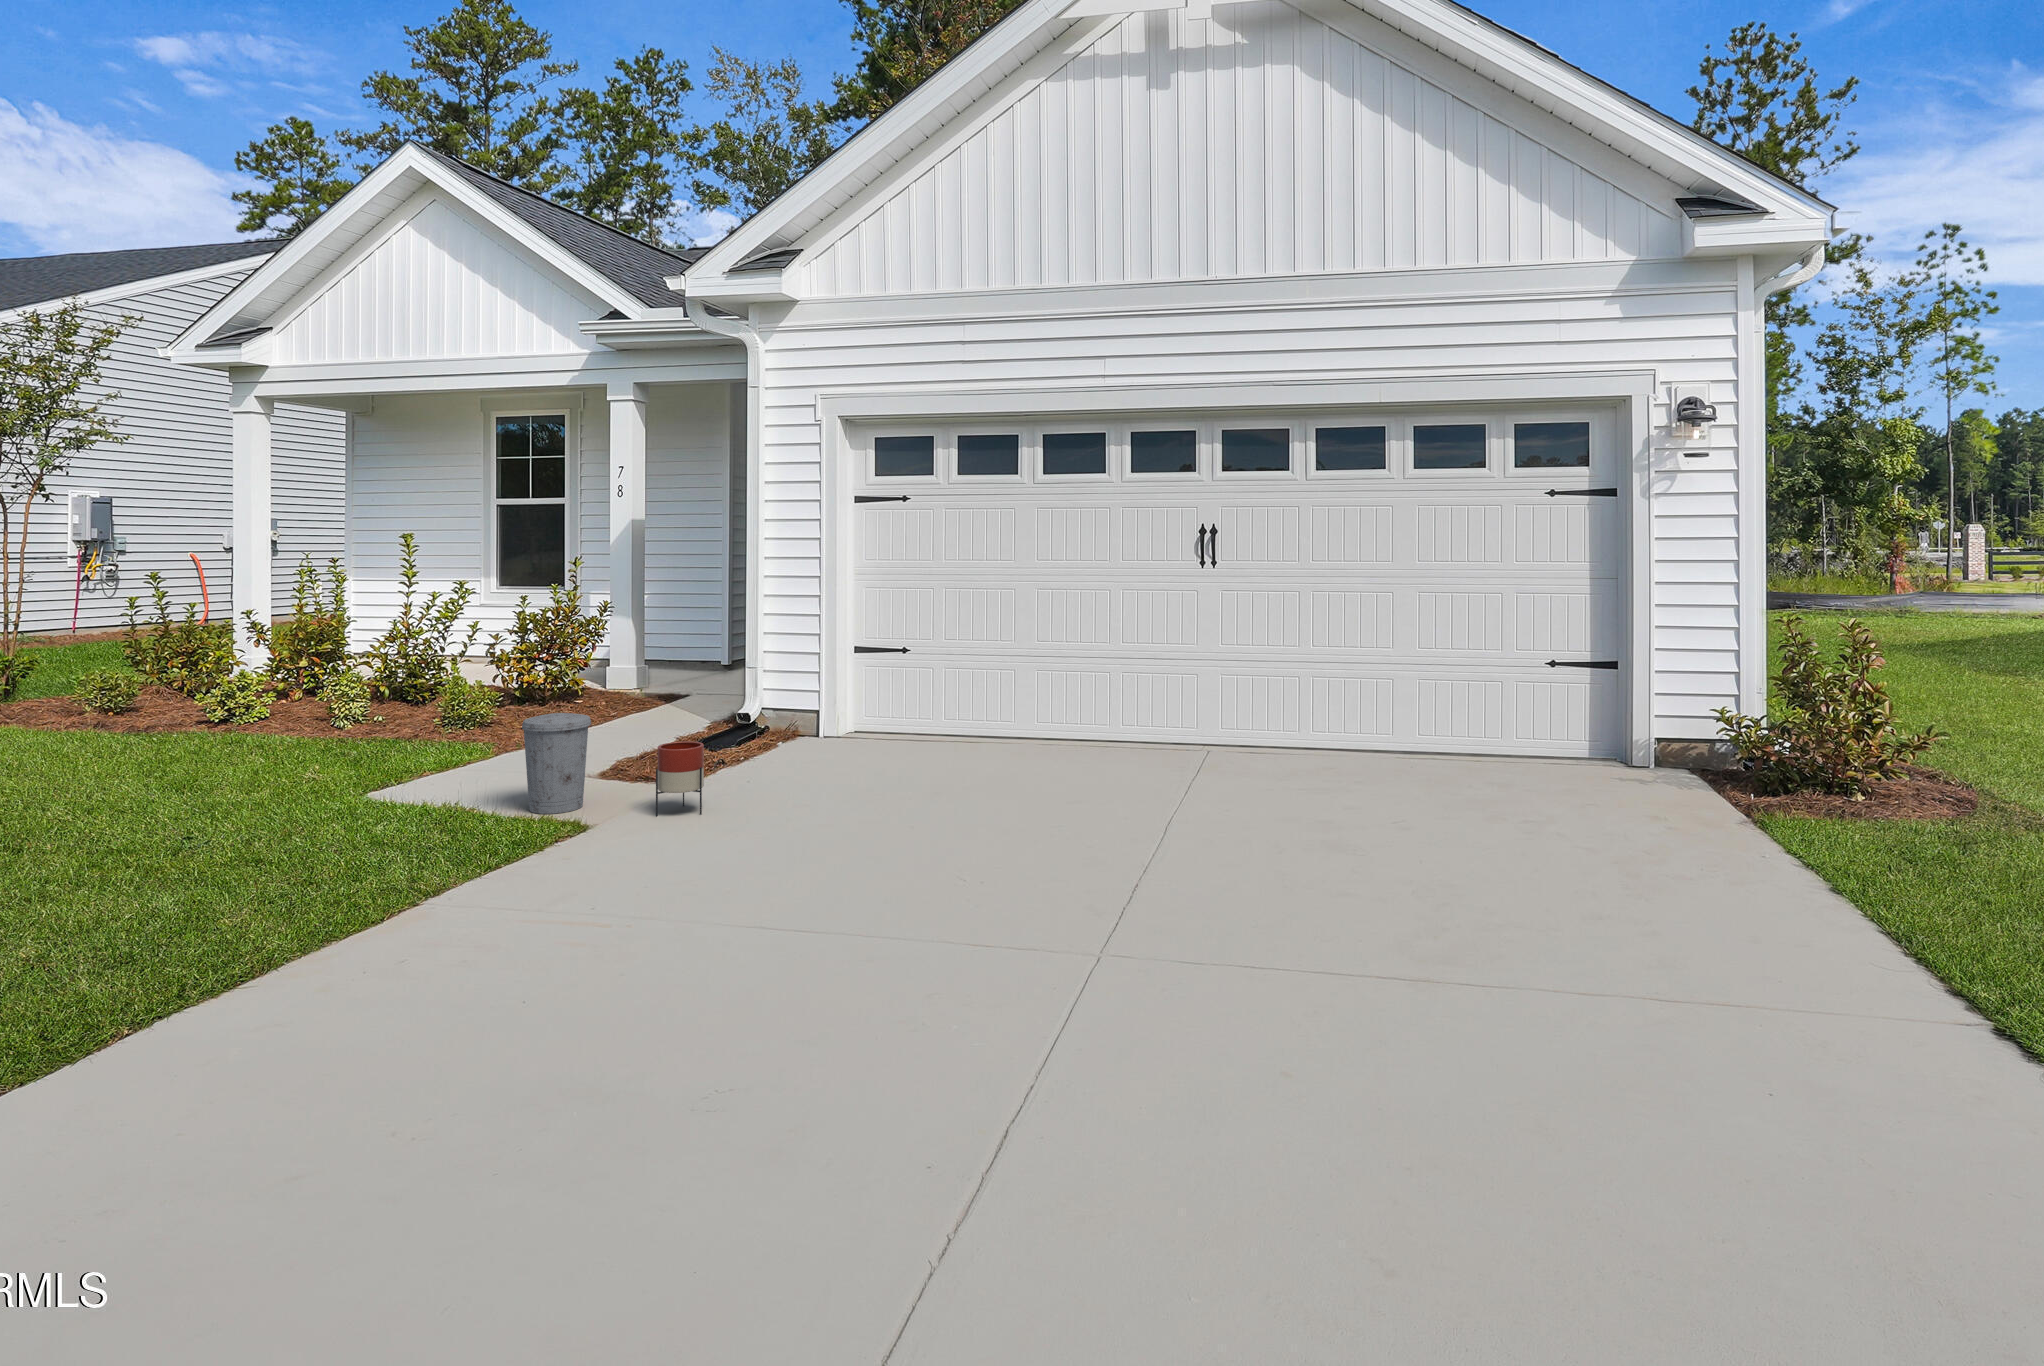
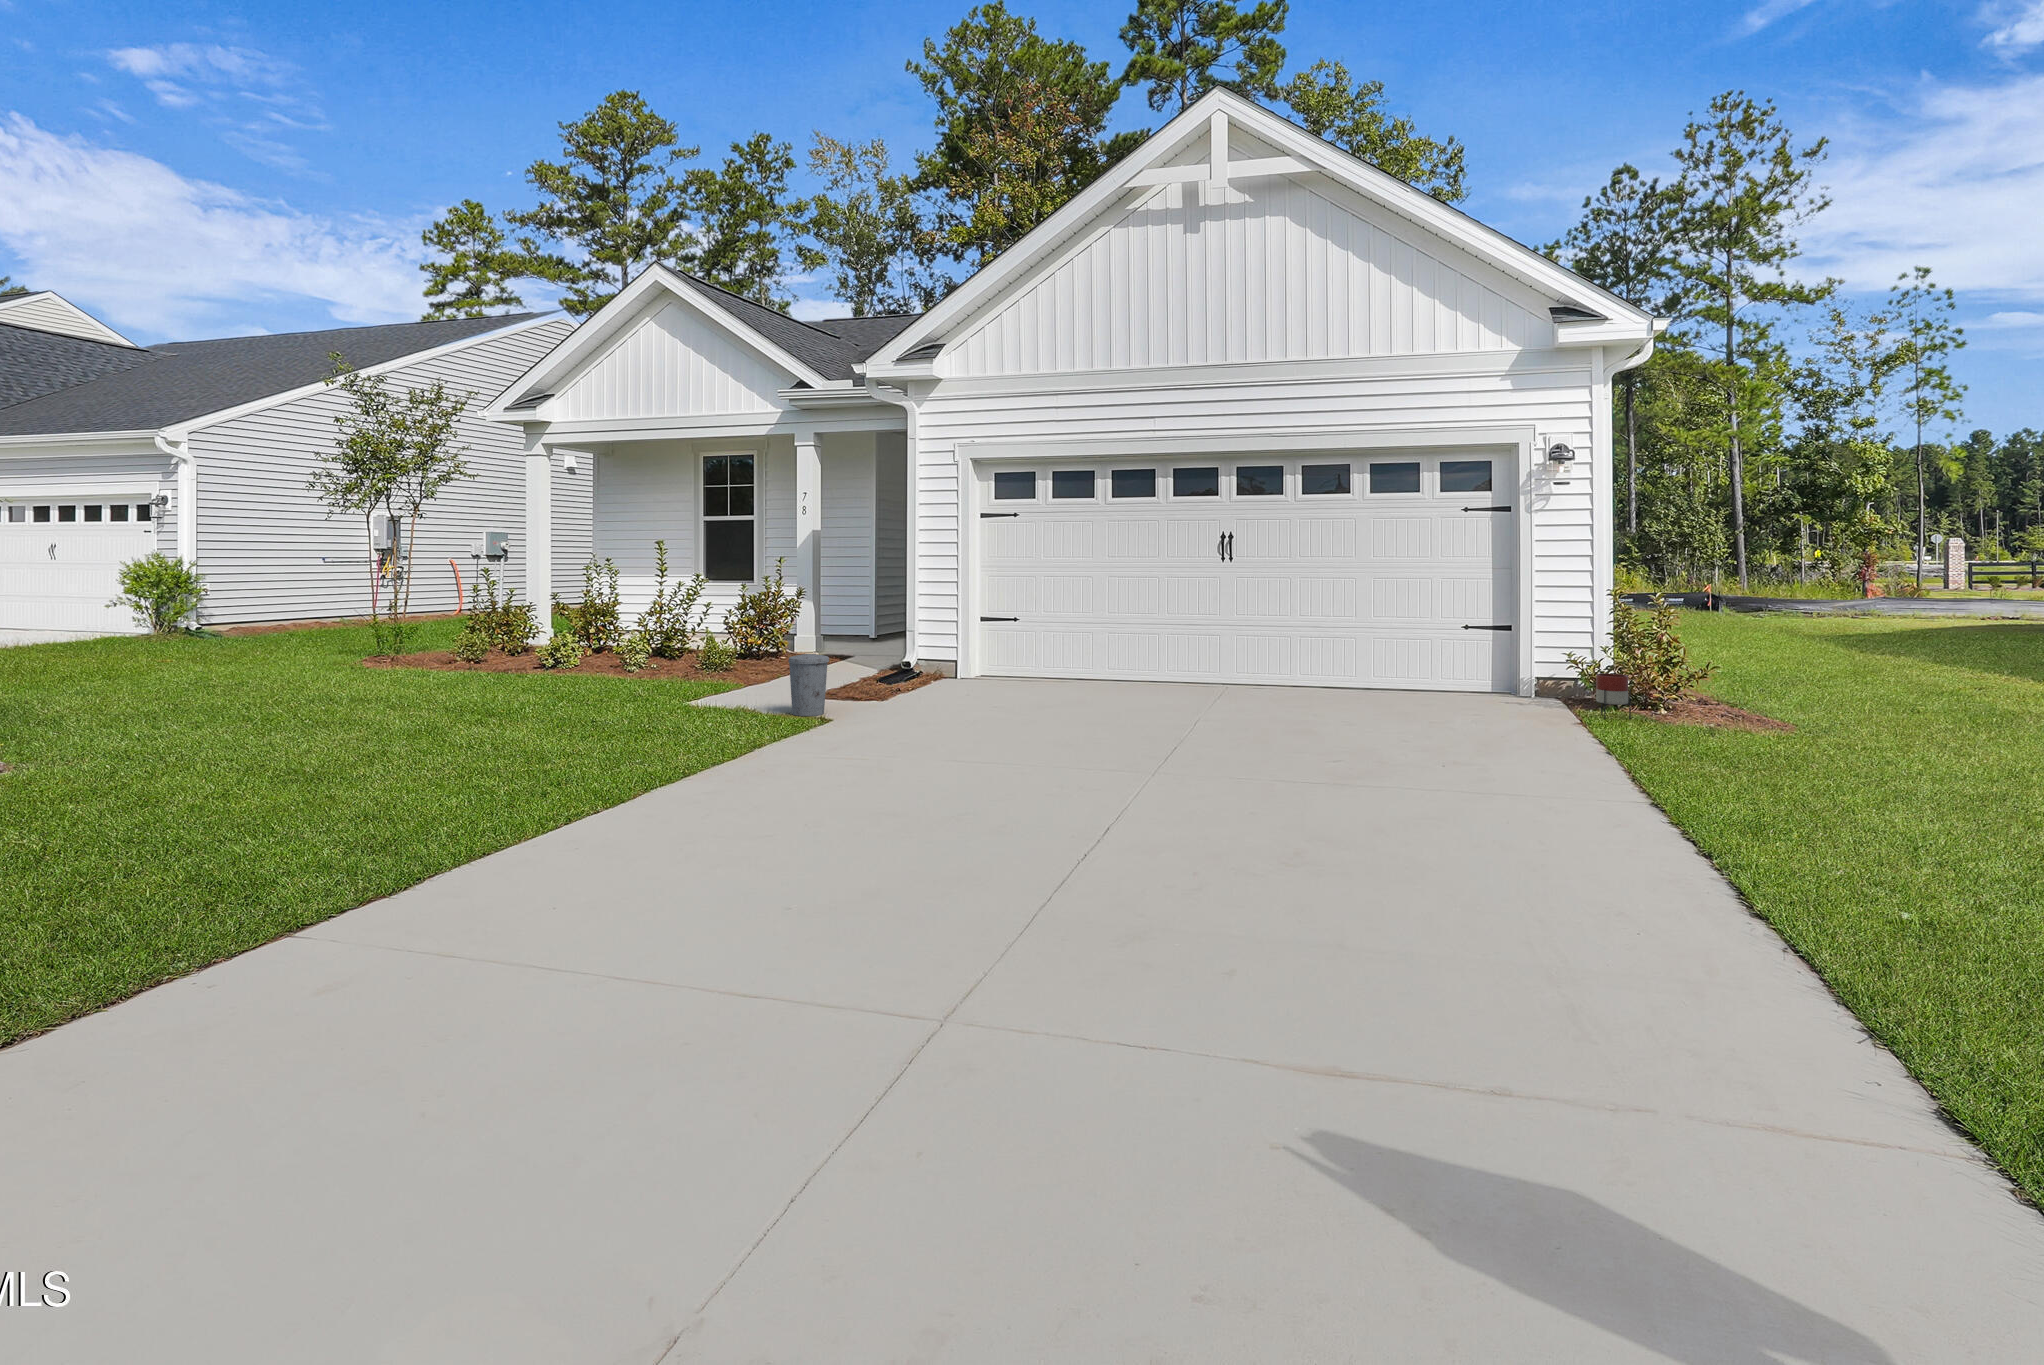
planter: present [656,741,704,816] -> present [1596,673,1631,719]

